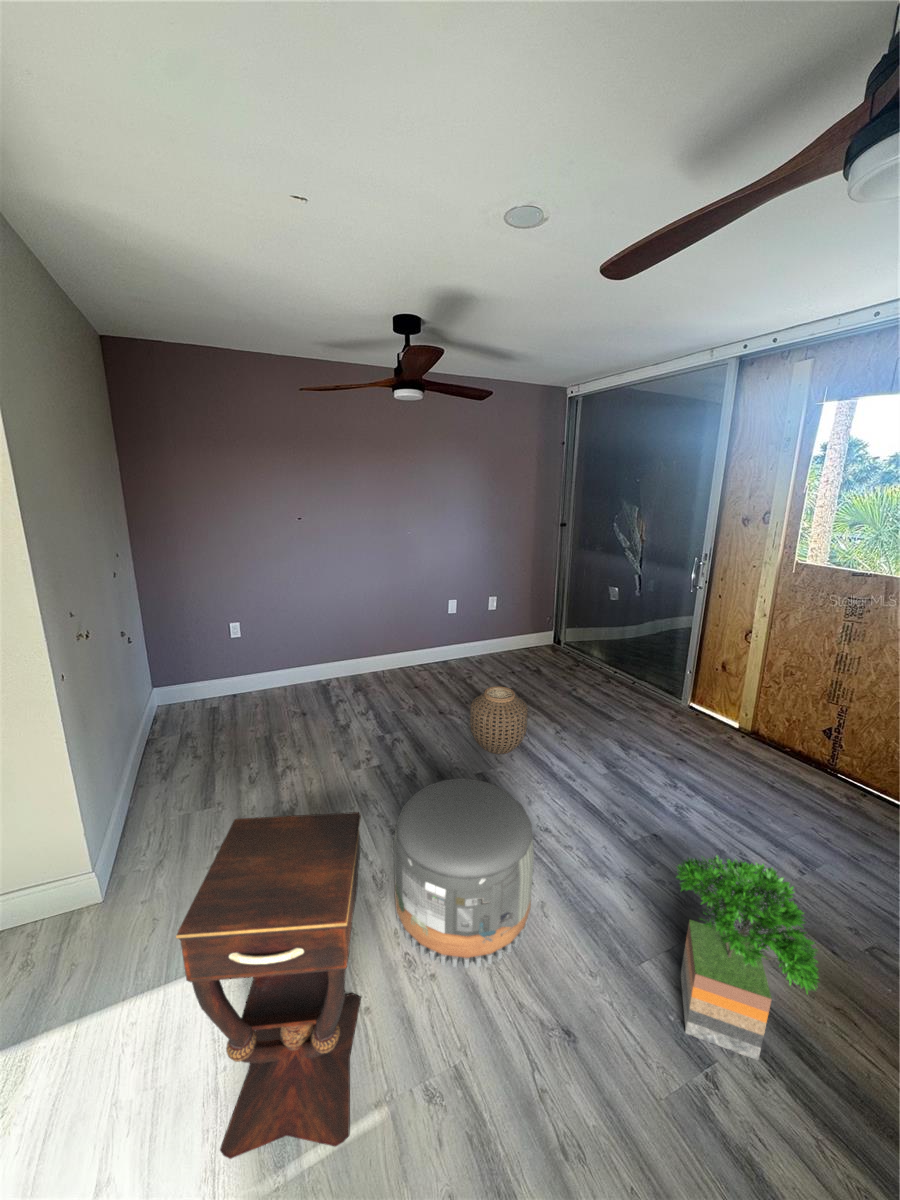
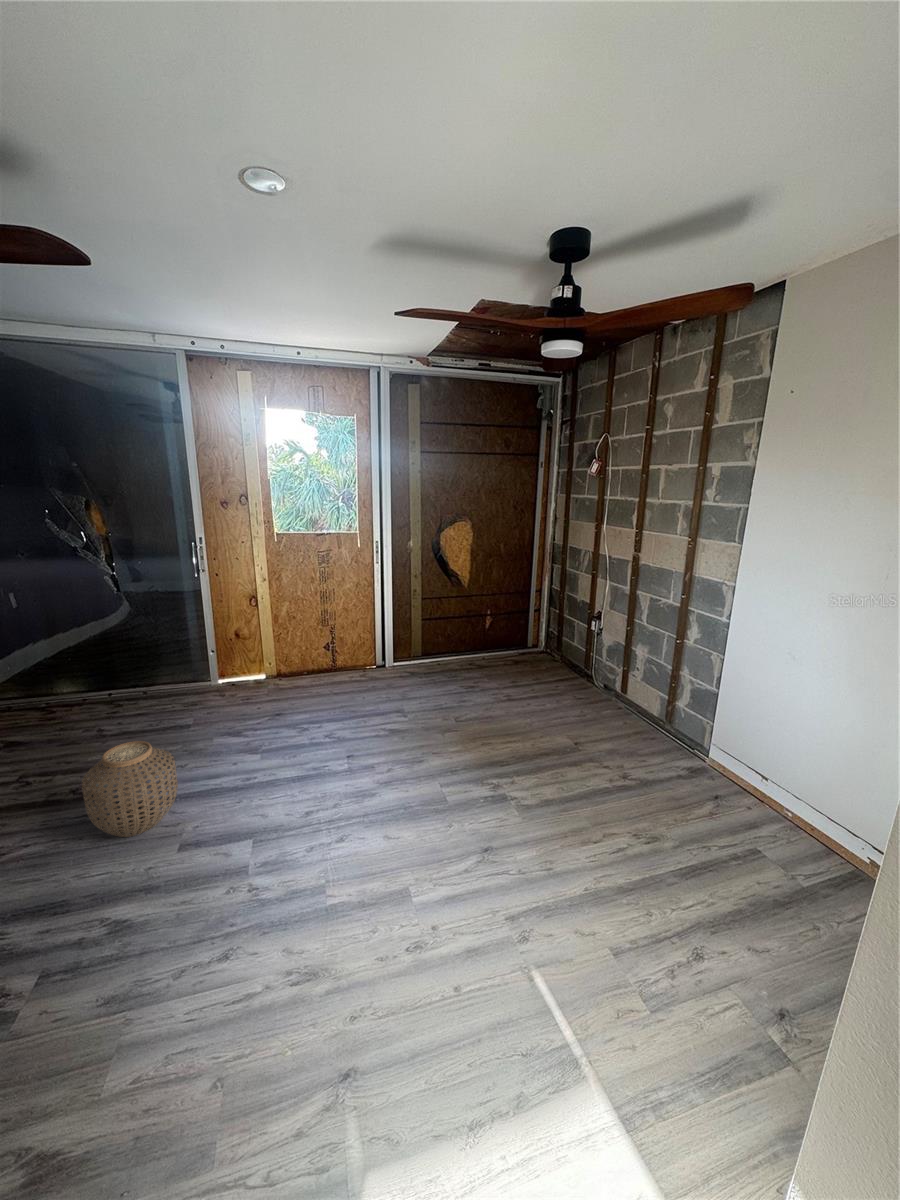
pouf: present [394,779,534,968] -> none [287,770,432,959]
side table: present [176,812,361,1159] -> none [434,801,603,1129]
potted tree: present [677,856,819,1060] -> none [446,687,526,800]

